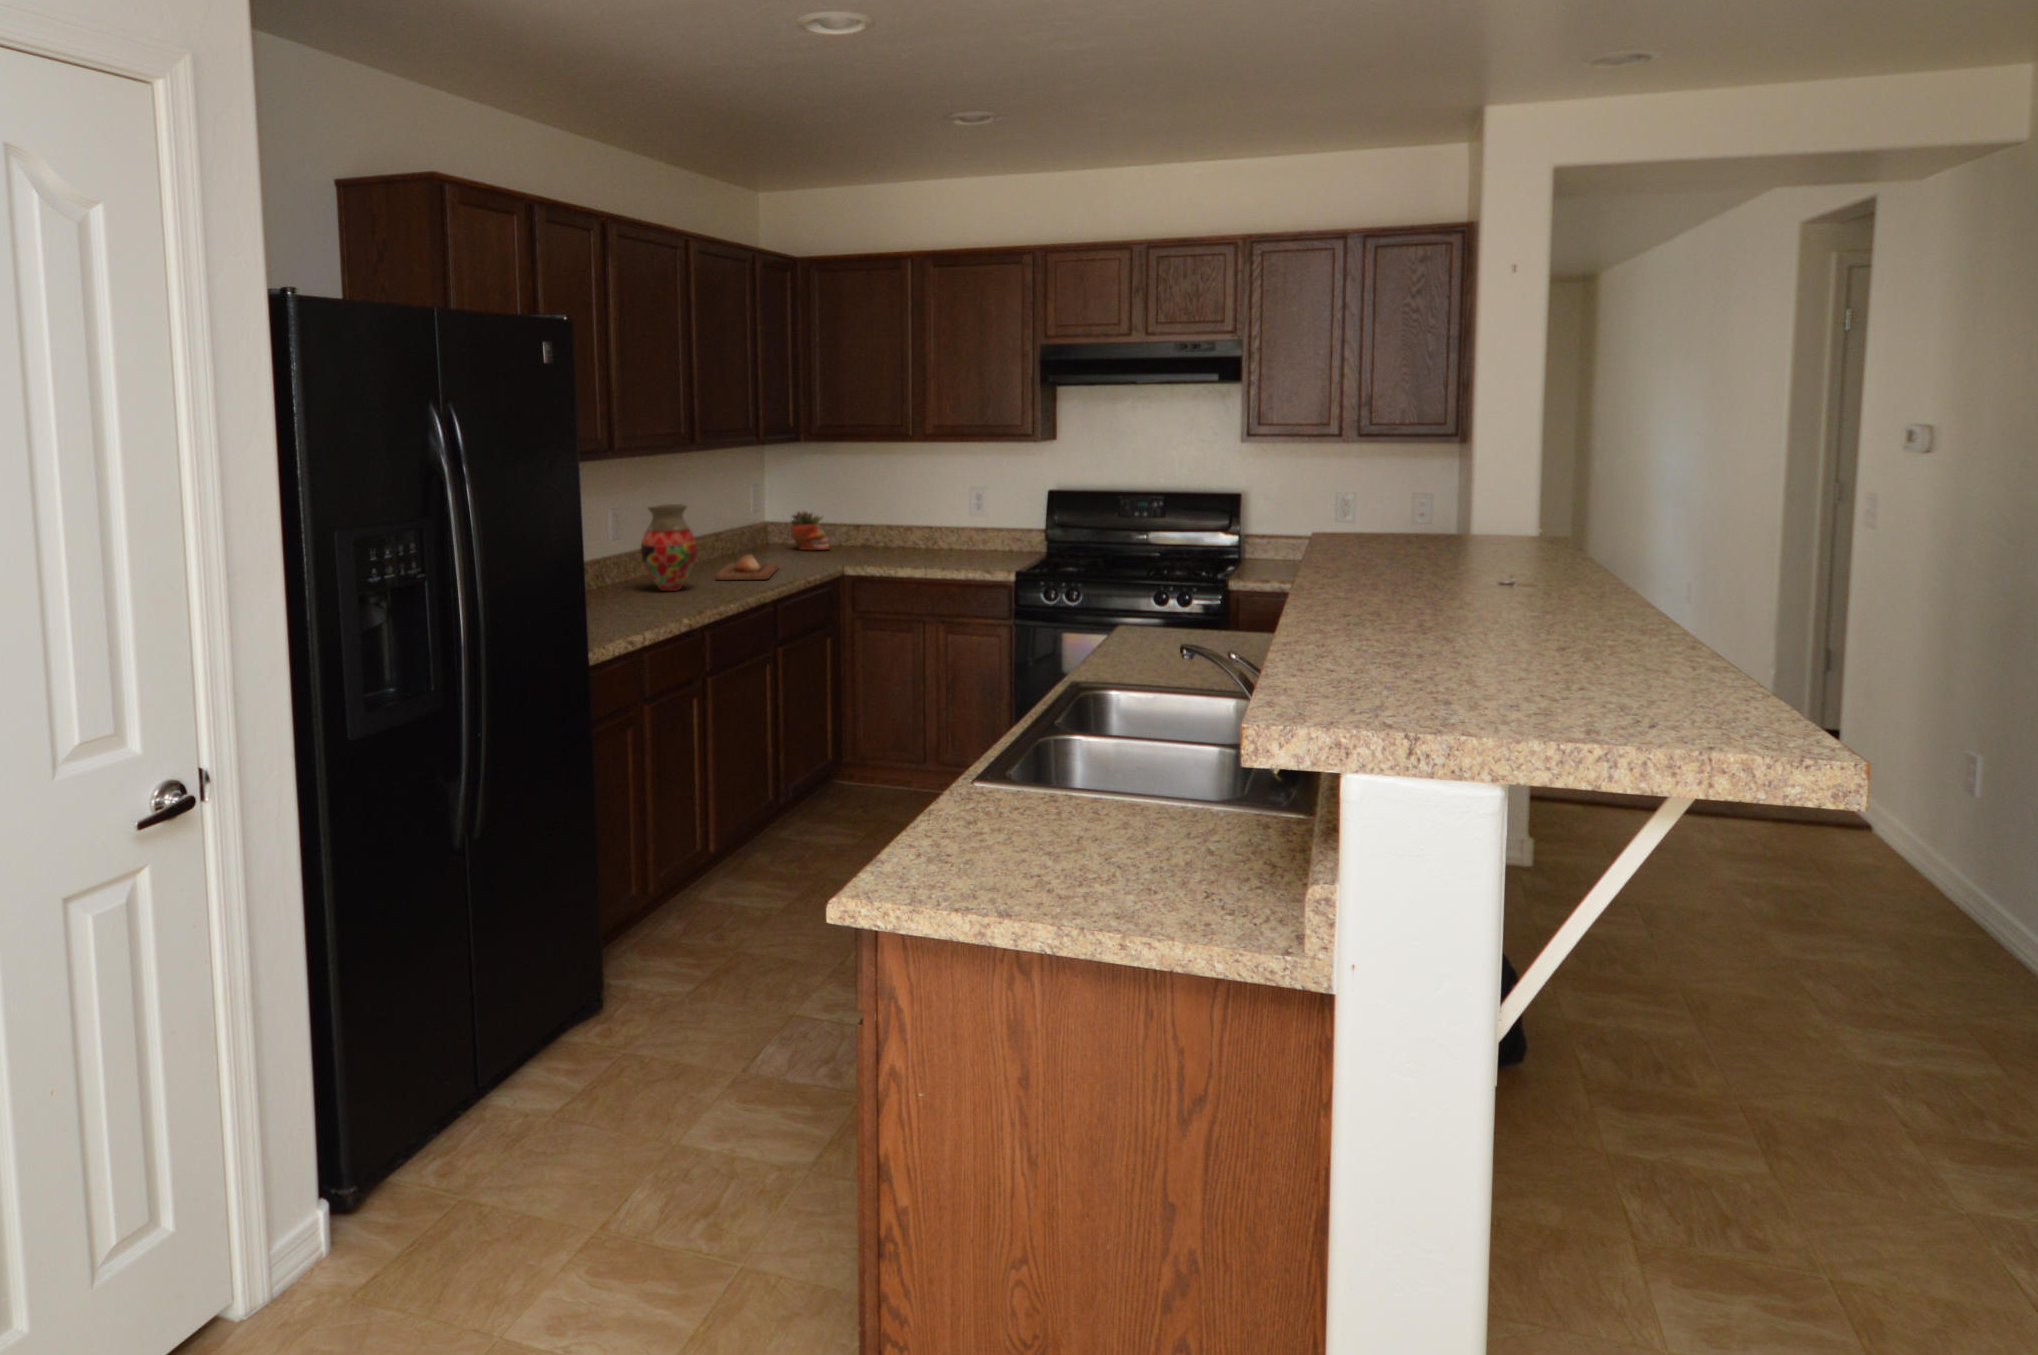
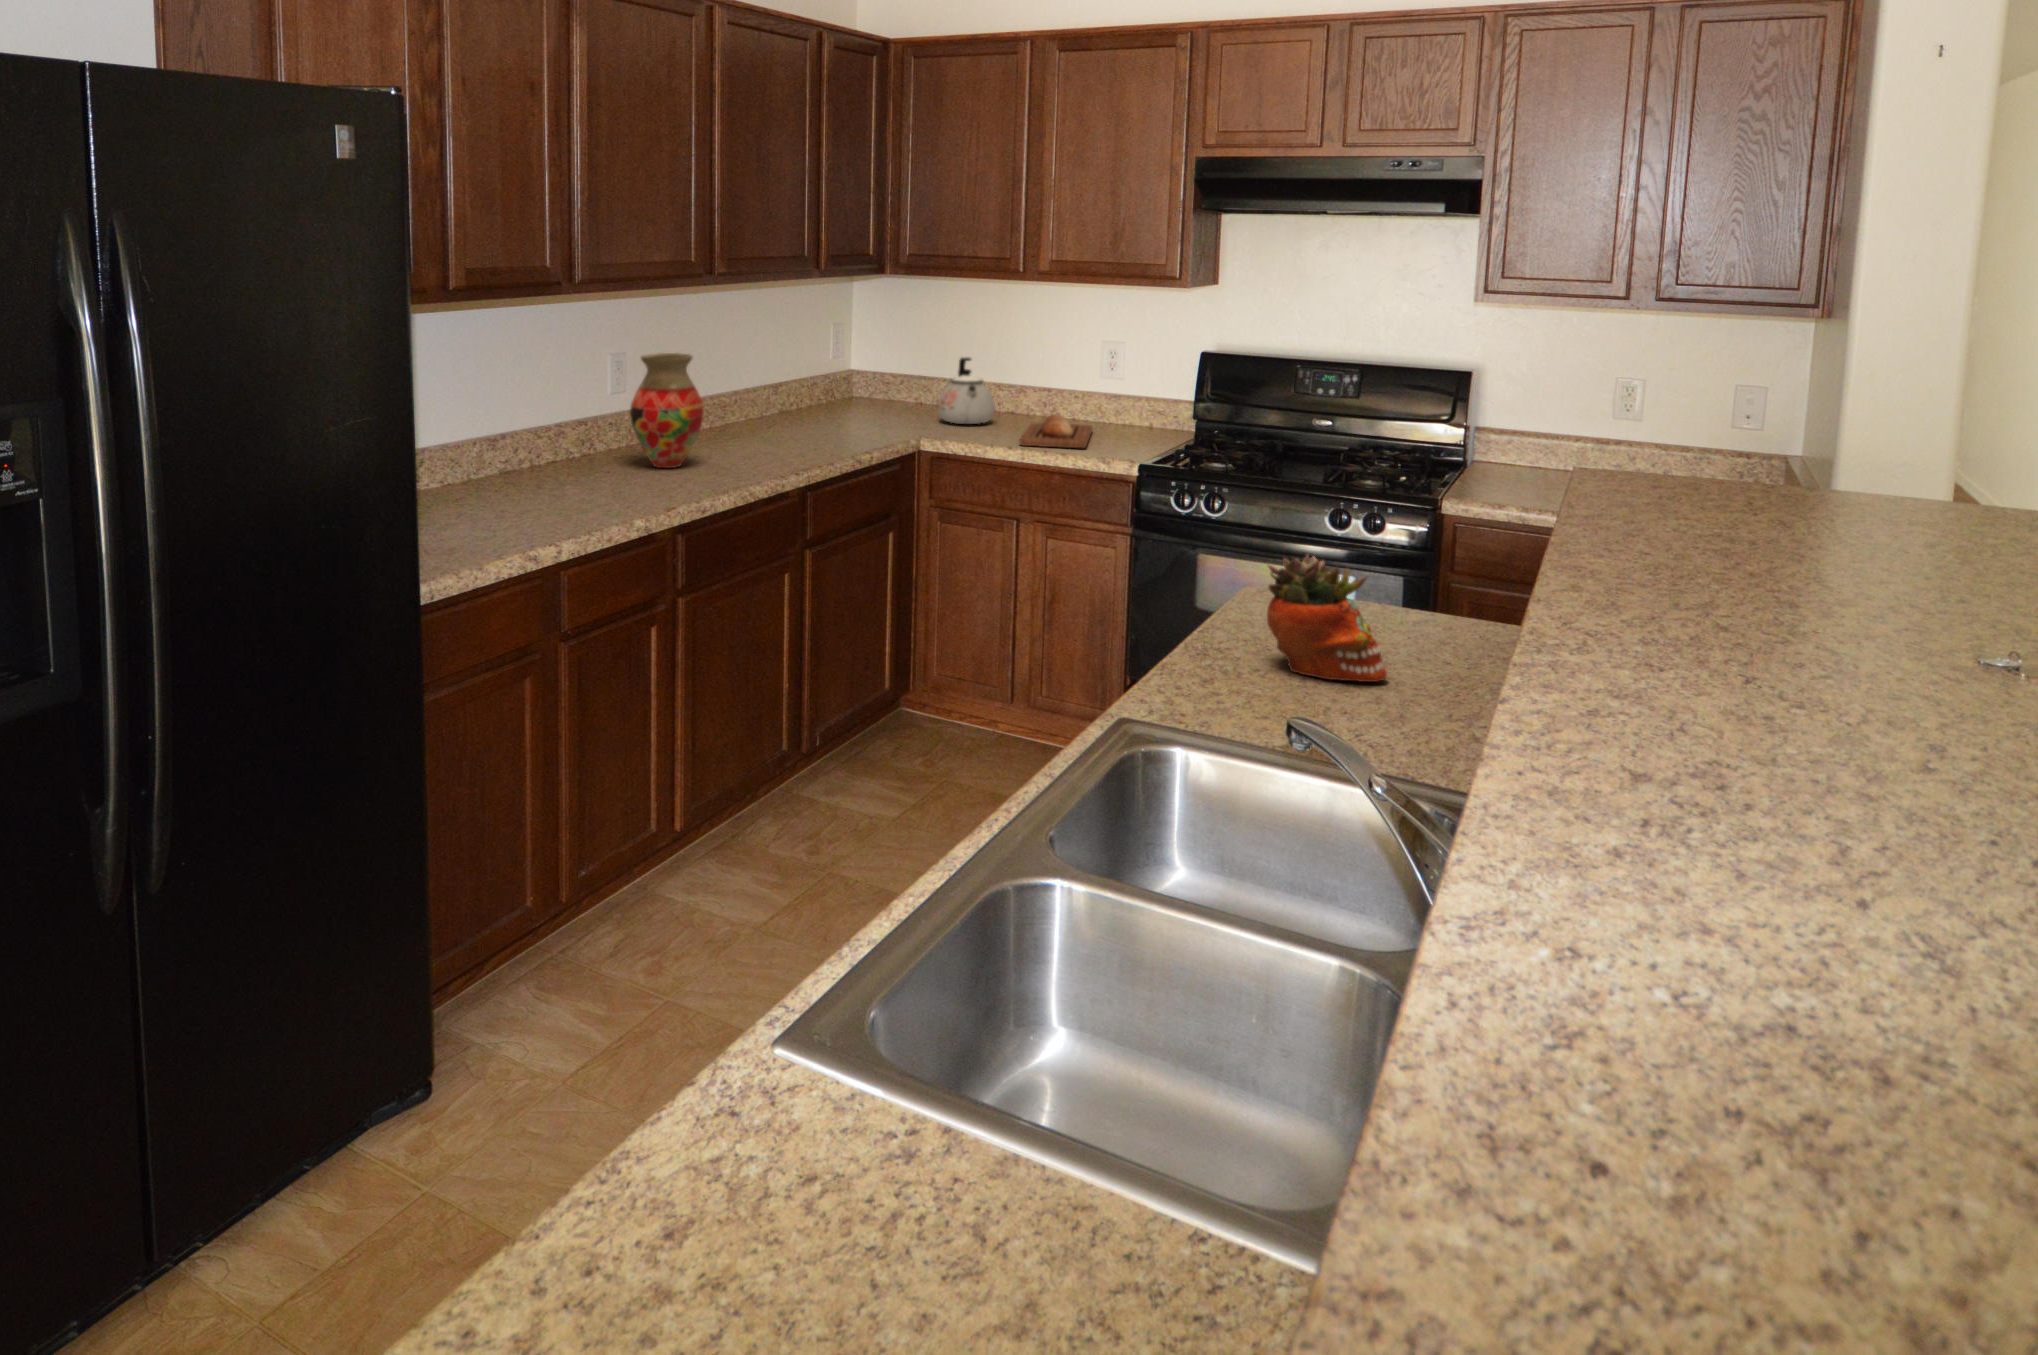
kettle: none [849,503,892,555] -> present [938,358,995,424]
succulent planter: present [791,511,830,550] -> present [1267,555,1387,682]
bread loaf: present [715,555,779,580] -> present [1019,414,1092,448]

